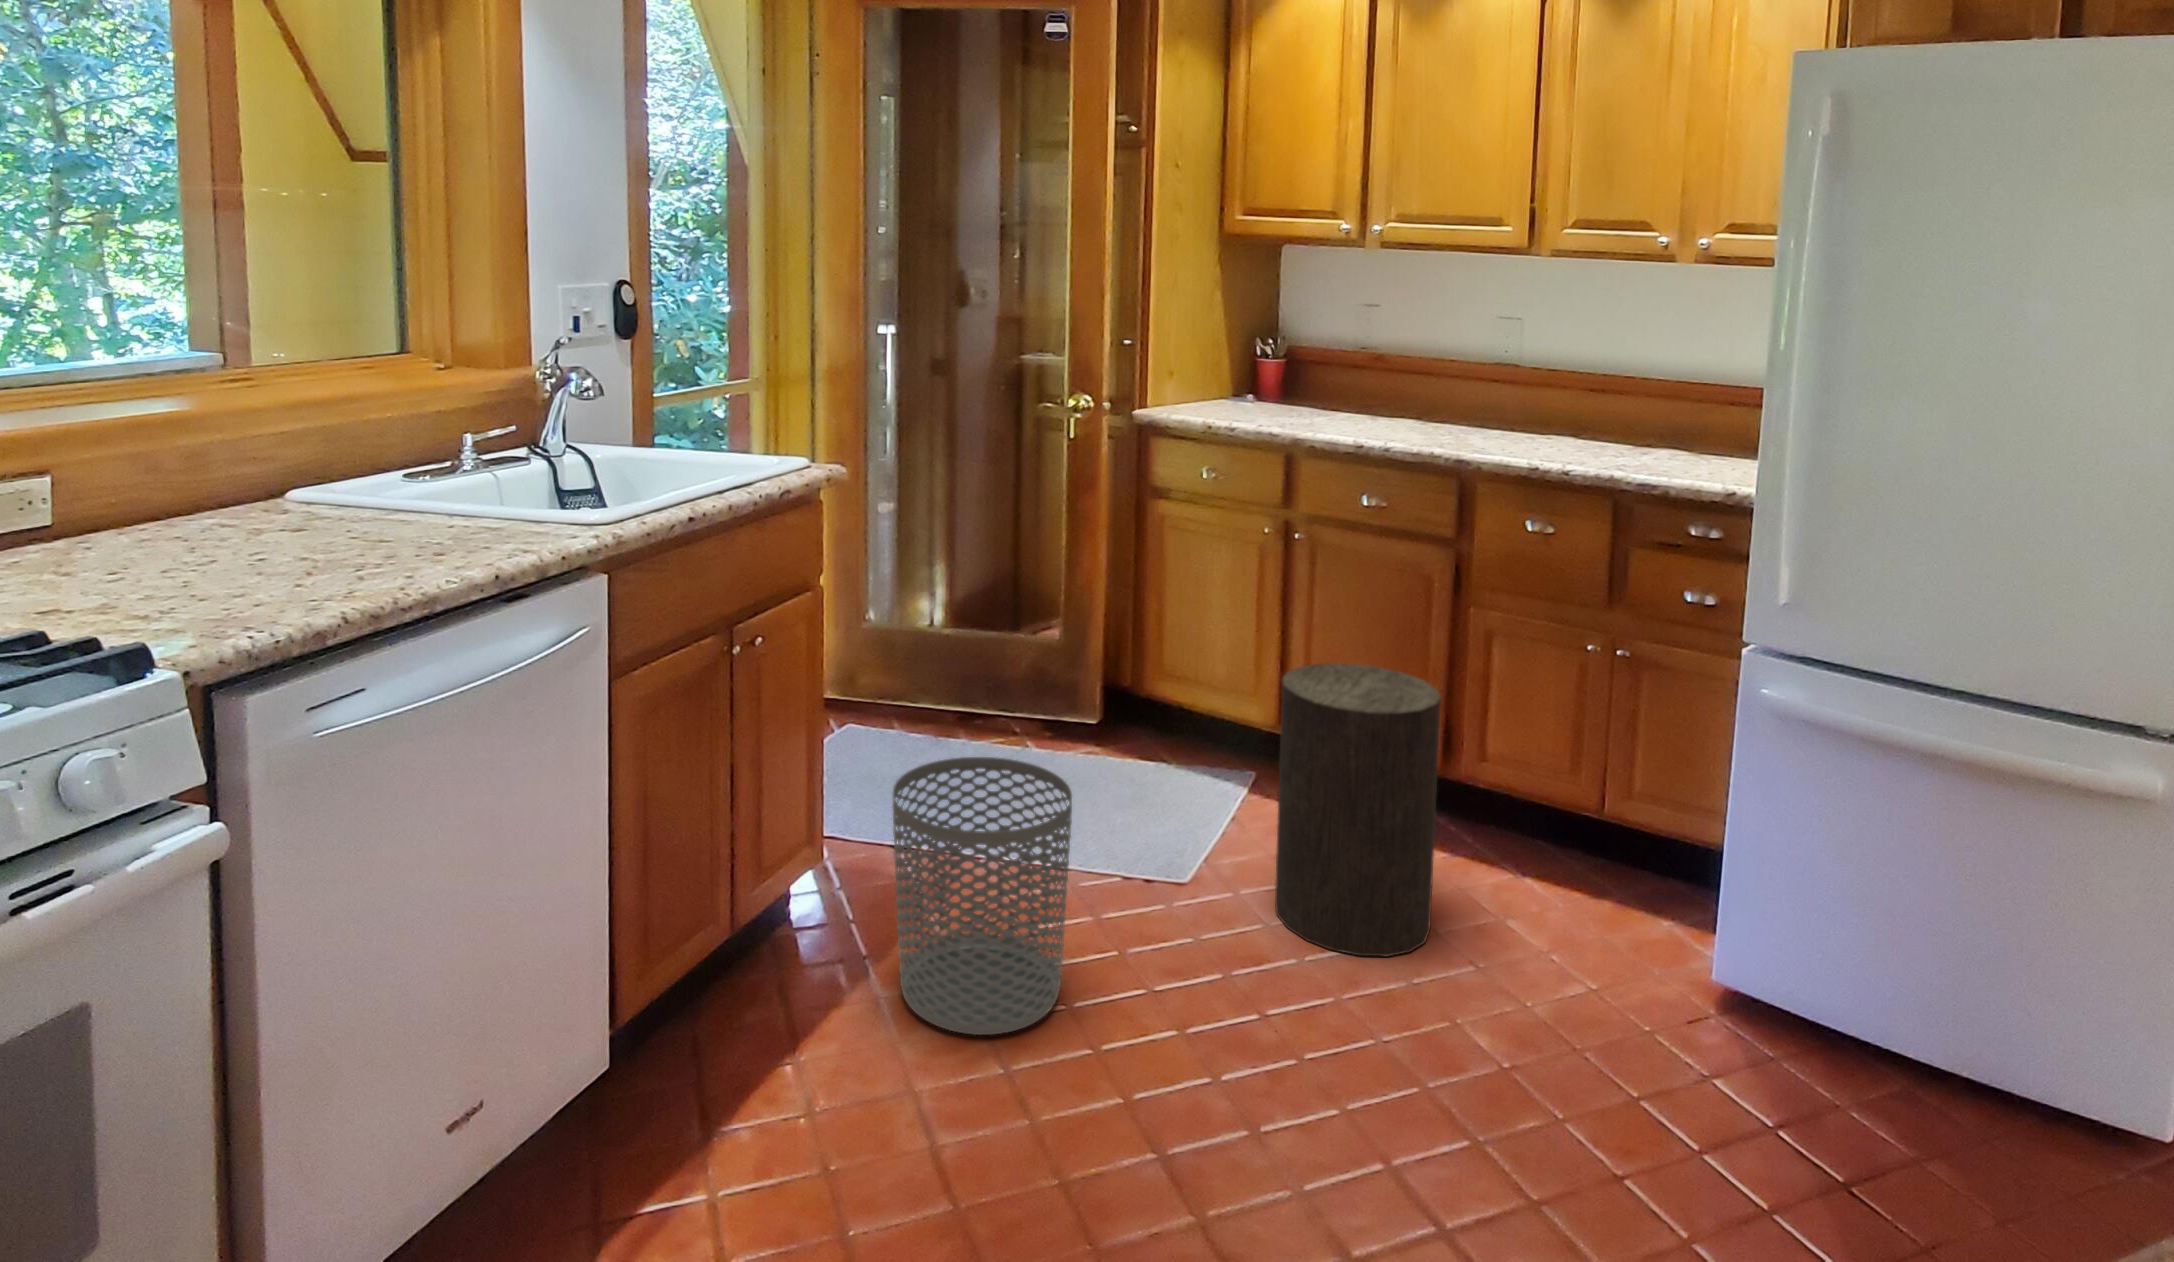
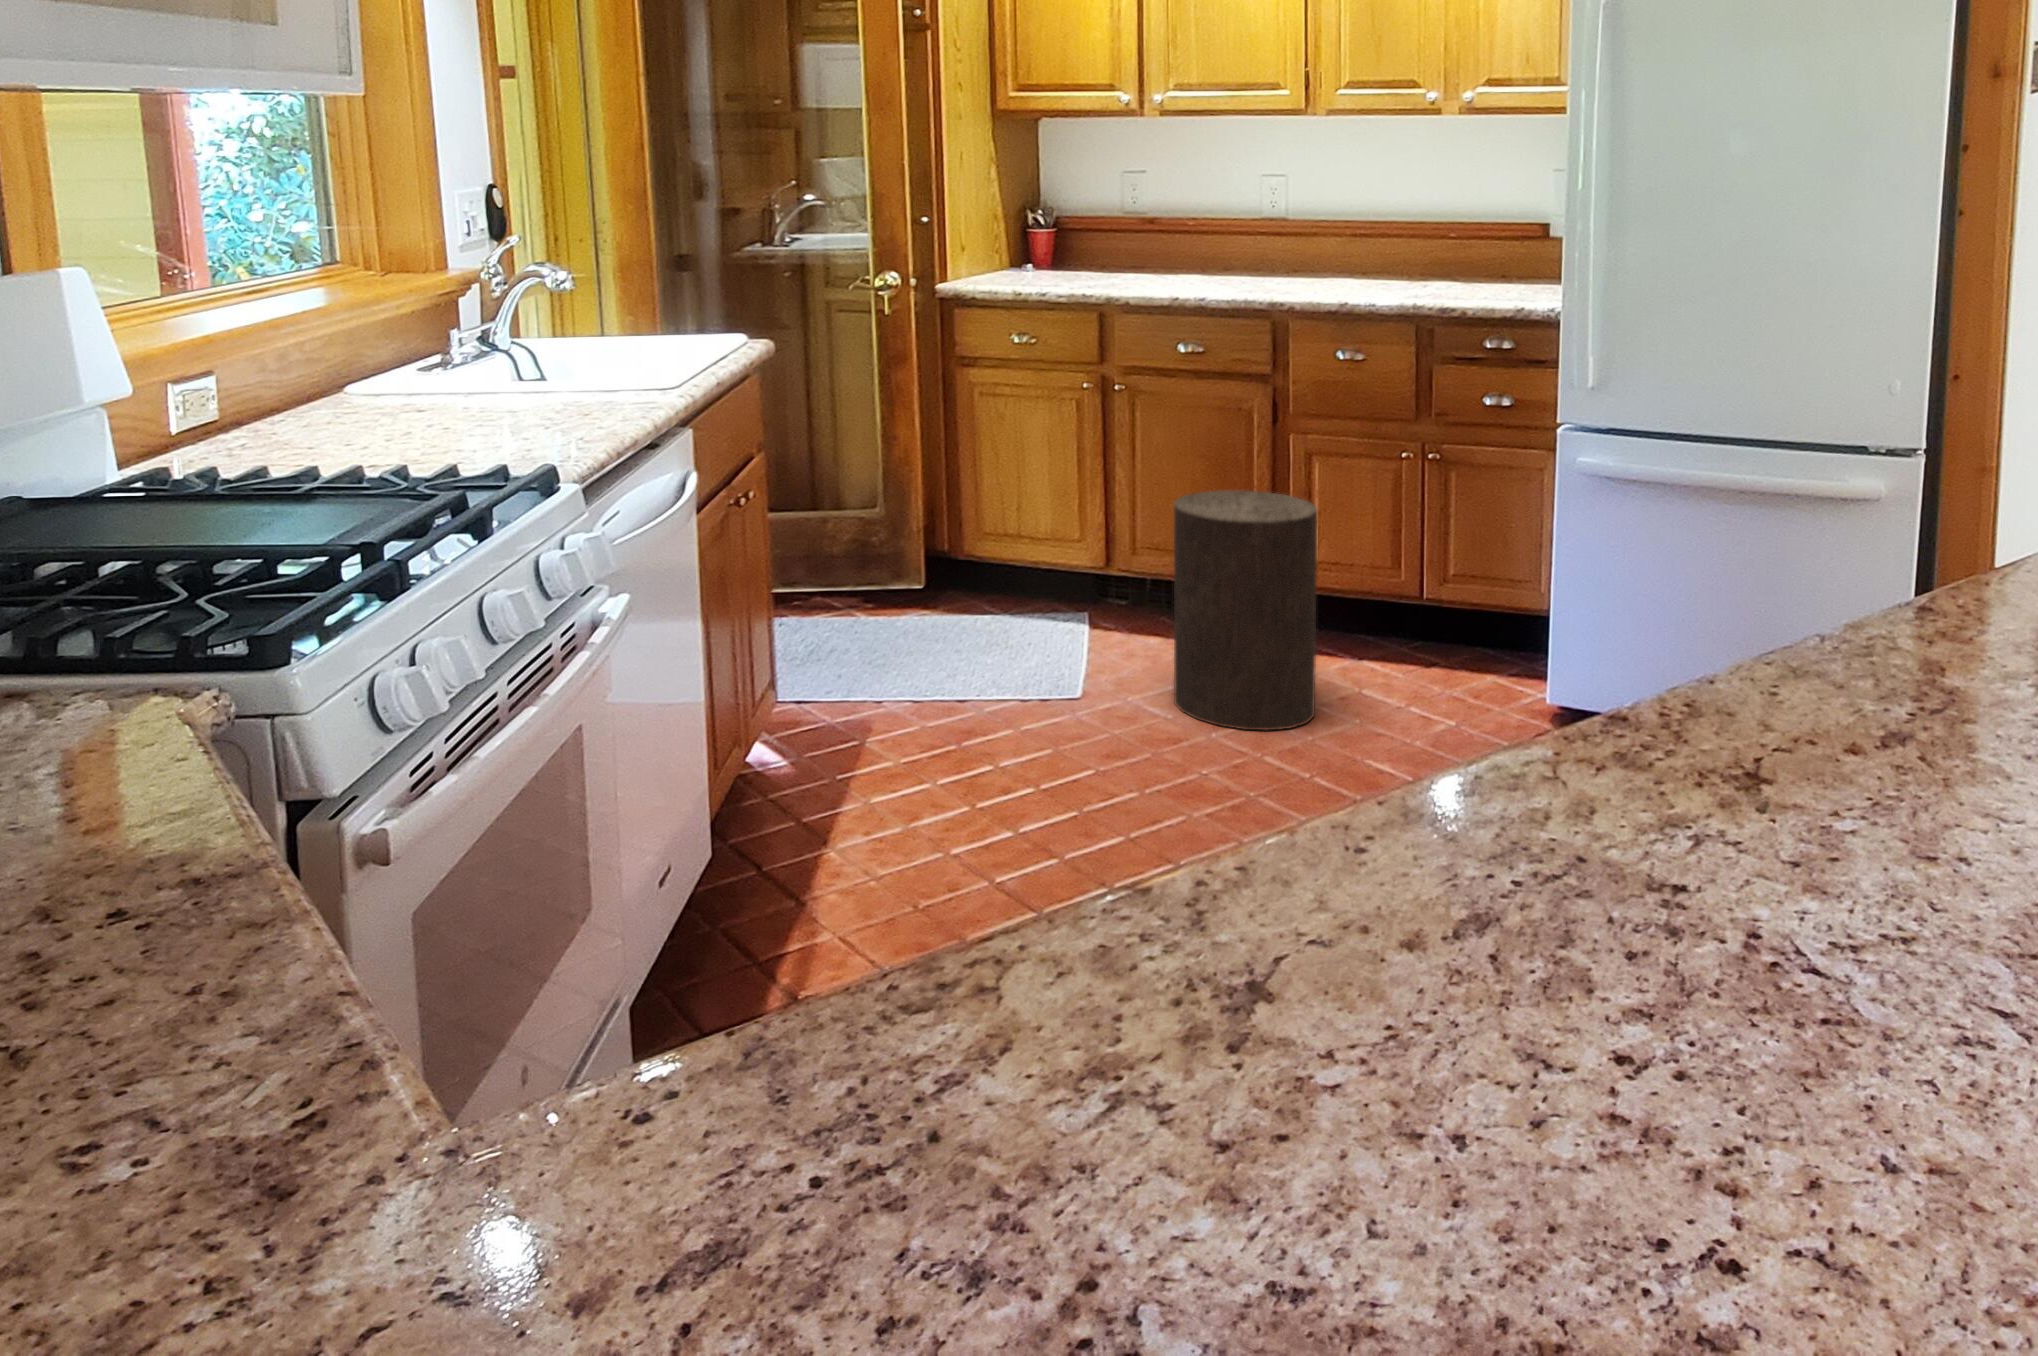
waste bin: present [892,757,1072,1035] -> none [902,595,1064,818]

